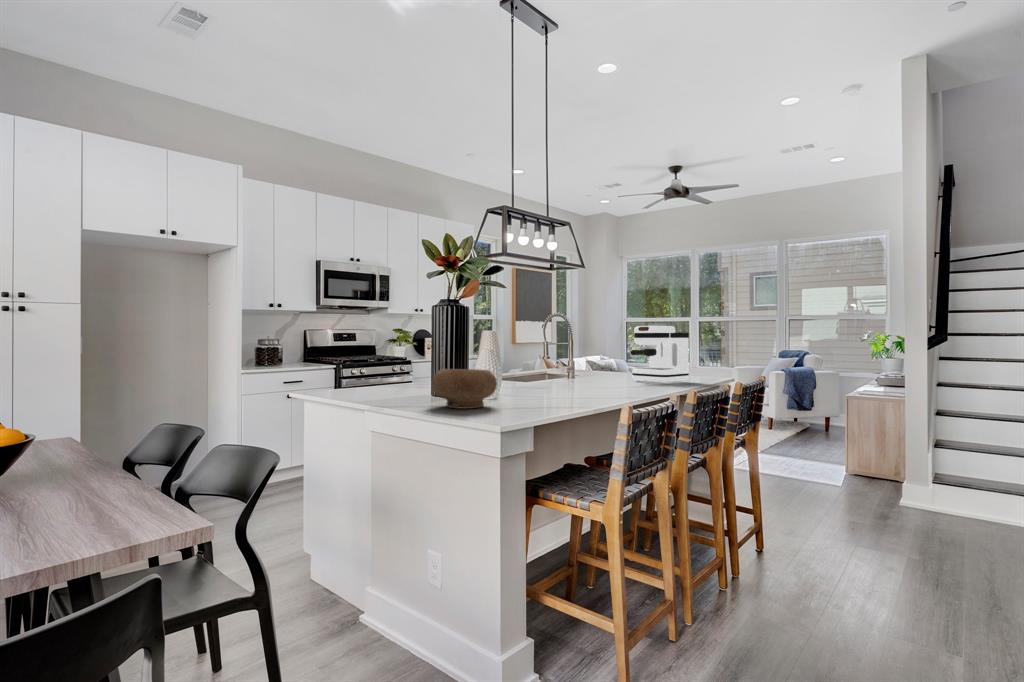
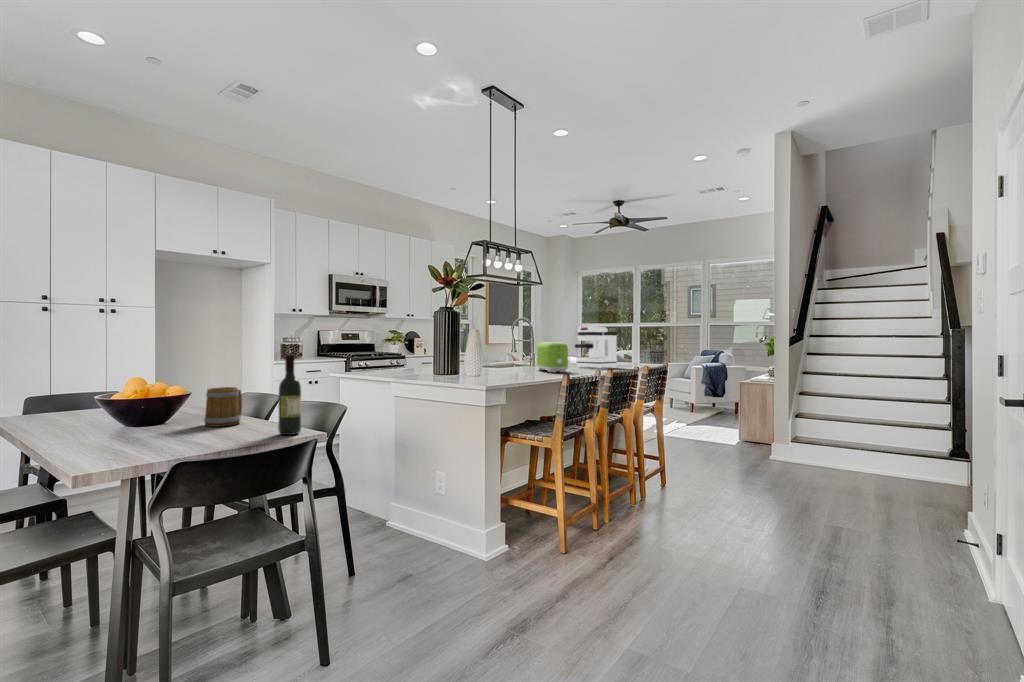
toaster: none [579,349,624,392] -> present [537,342,568,372]
bowl: present [432,369,497,409] -> none [437,353,480,379]
wine bottle: none [130,388,174,532] -> present [278,355,301,435]
mug: none [32,435,108,506] -> present [204,387,242,427]

